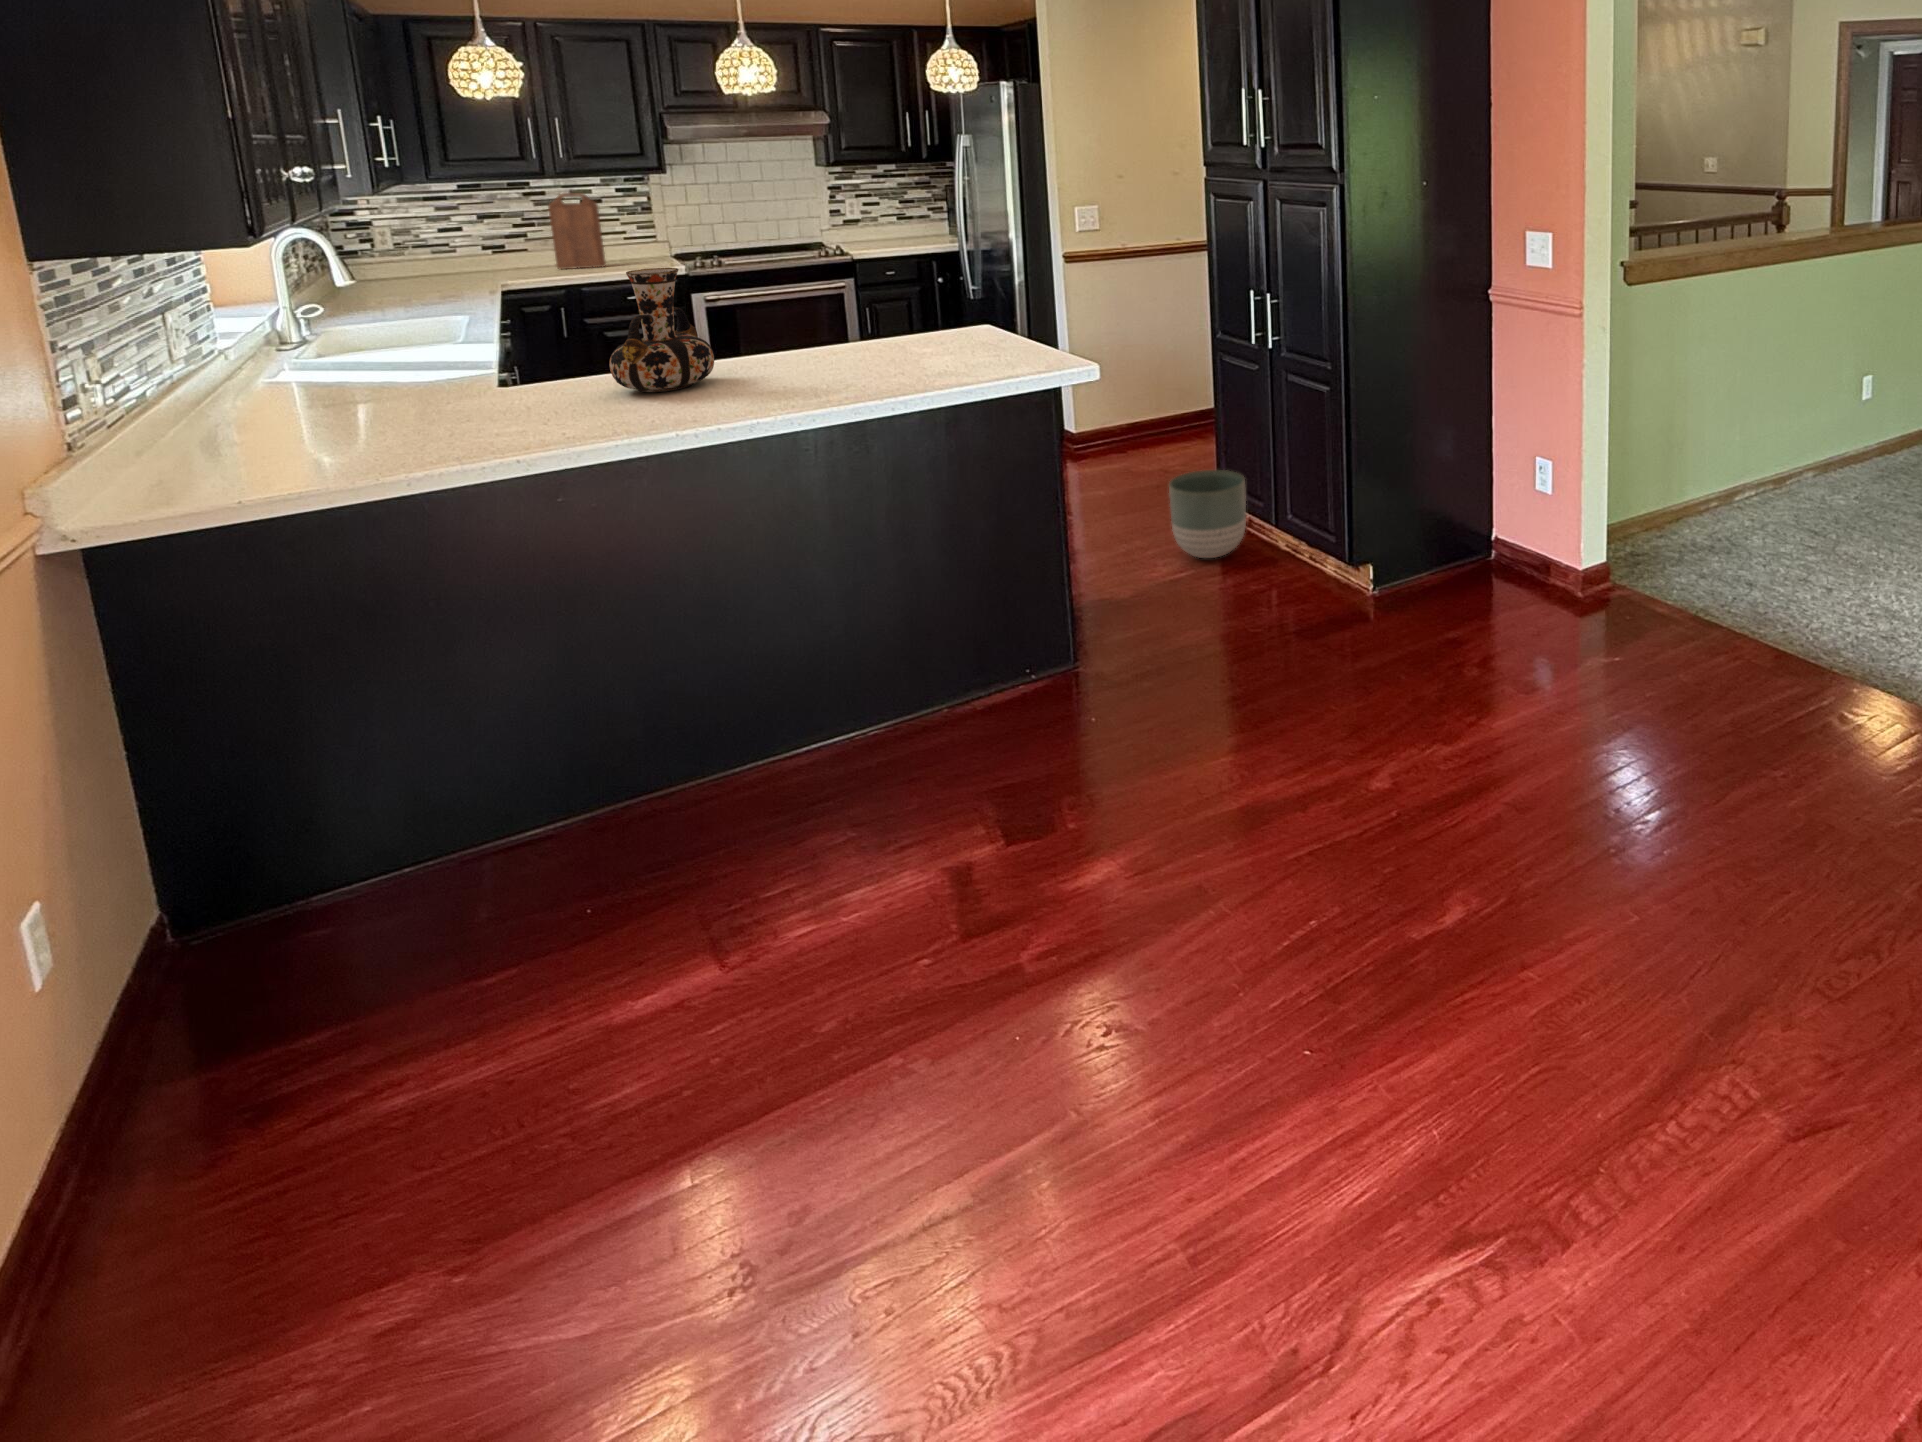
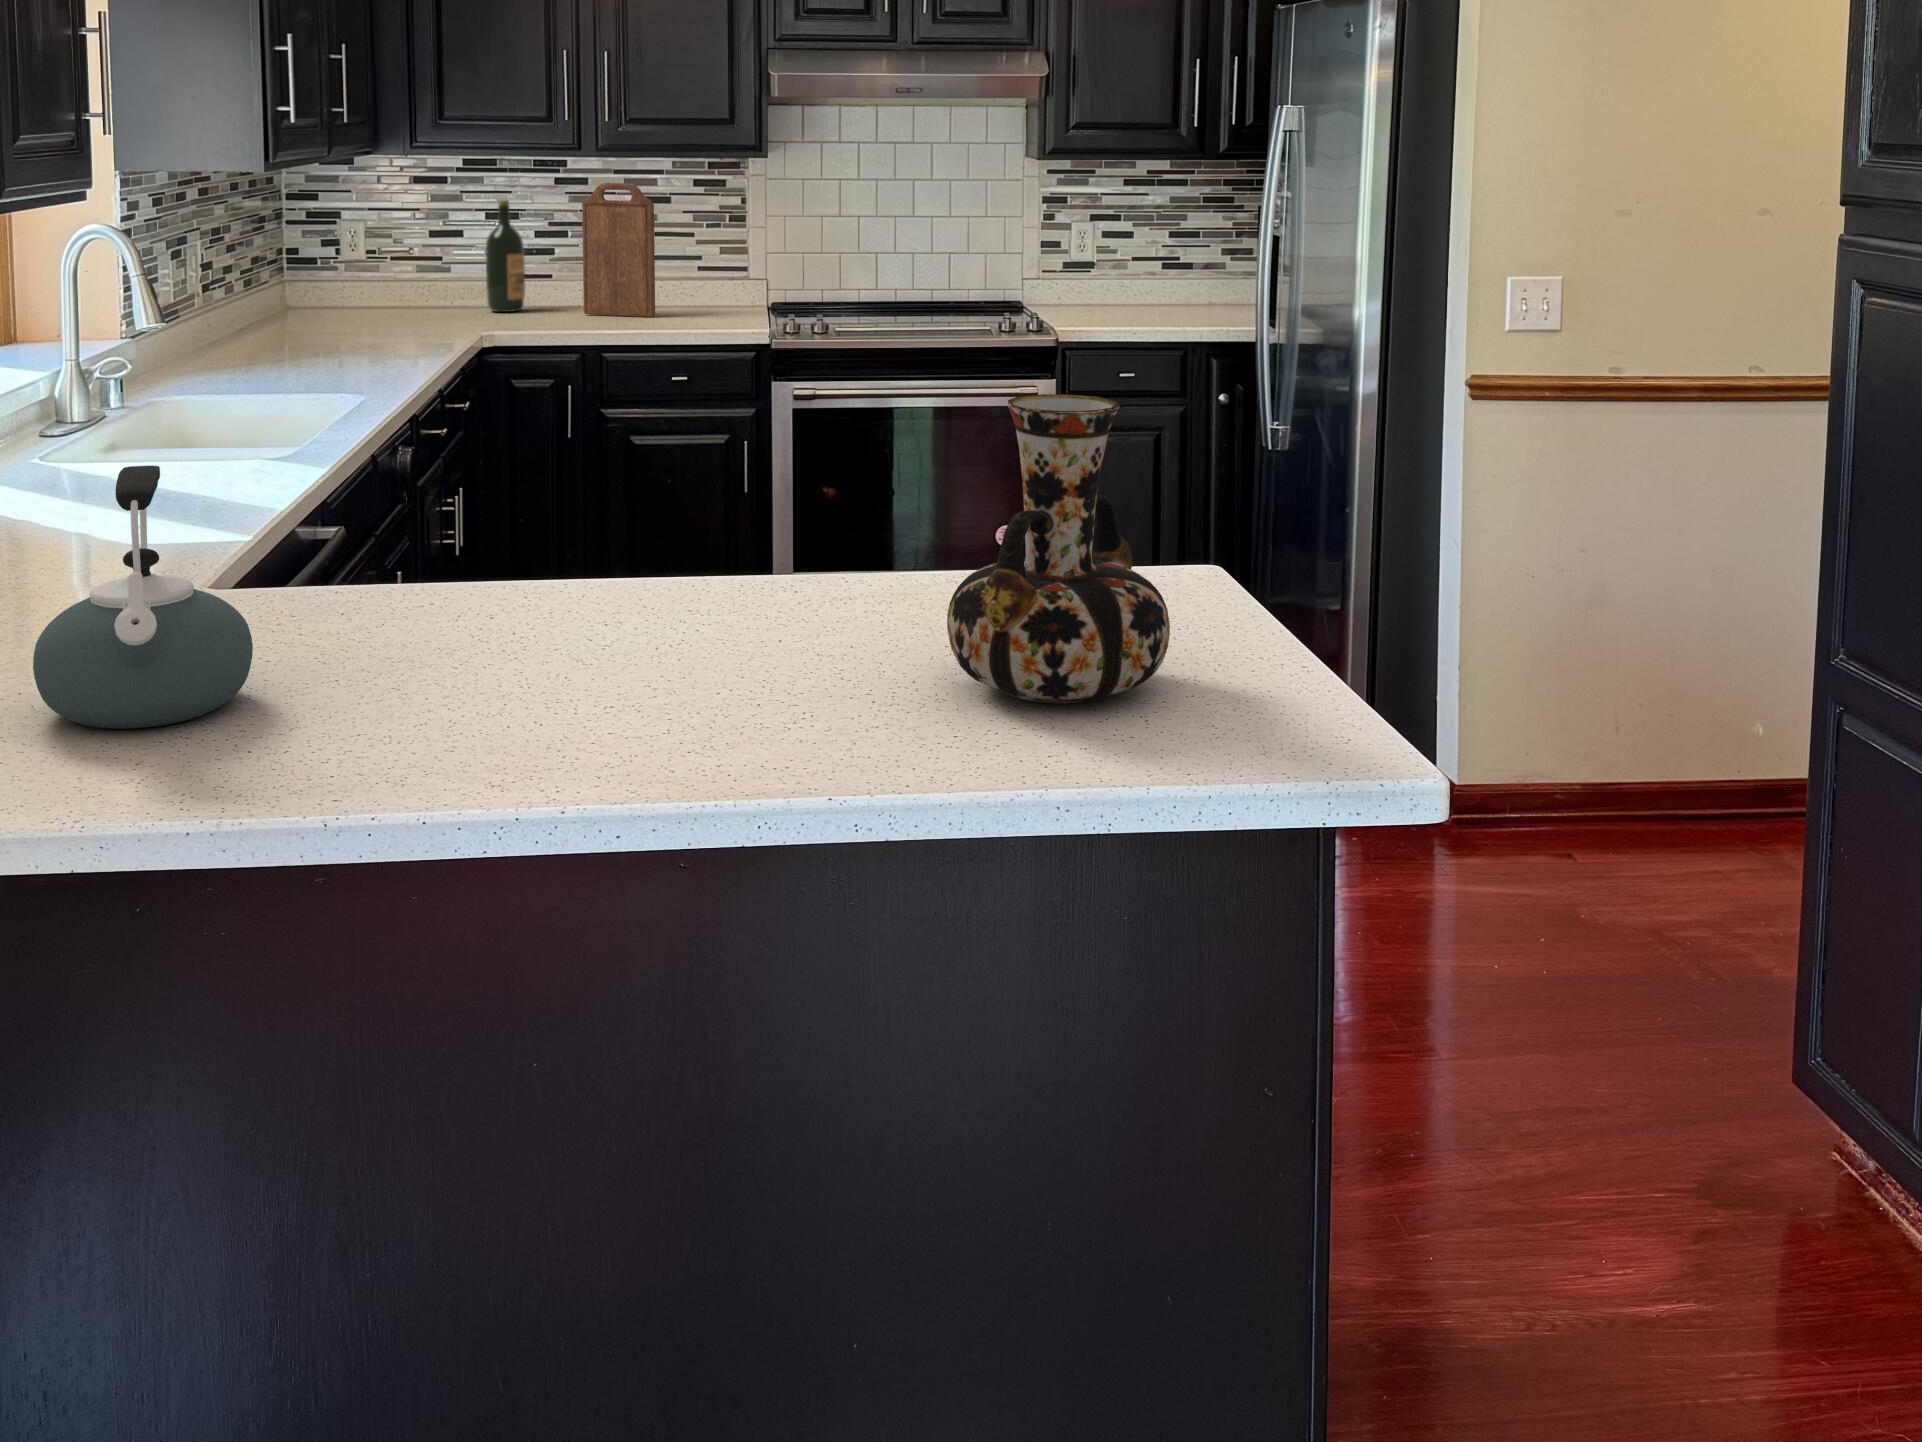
wine bottle: none [481,207,512,273] -> present [485,200,525,312]
vase: present [609,267,714,392] -> present [947,394,1170,703]
kettle: none [459,320,572,436] -> present [33,465,253,729]
planter: present [1169,470,1246,558] -> none [1648,1007,1871,1269]

